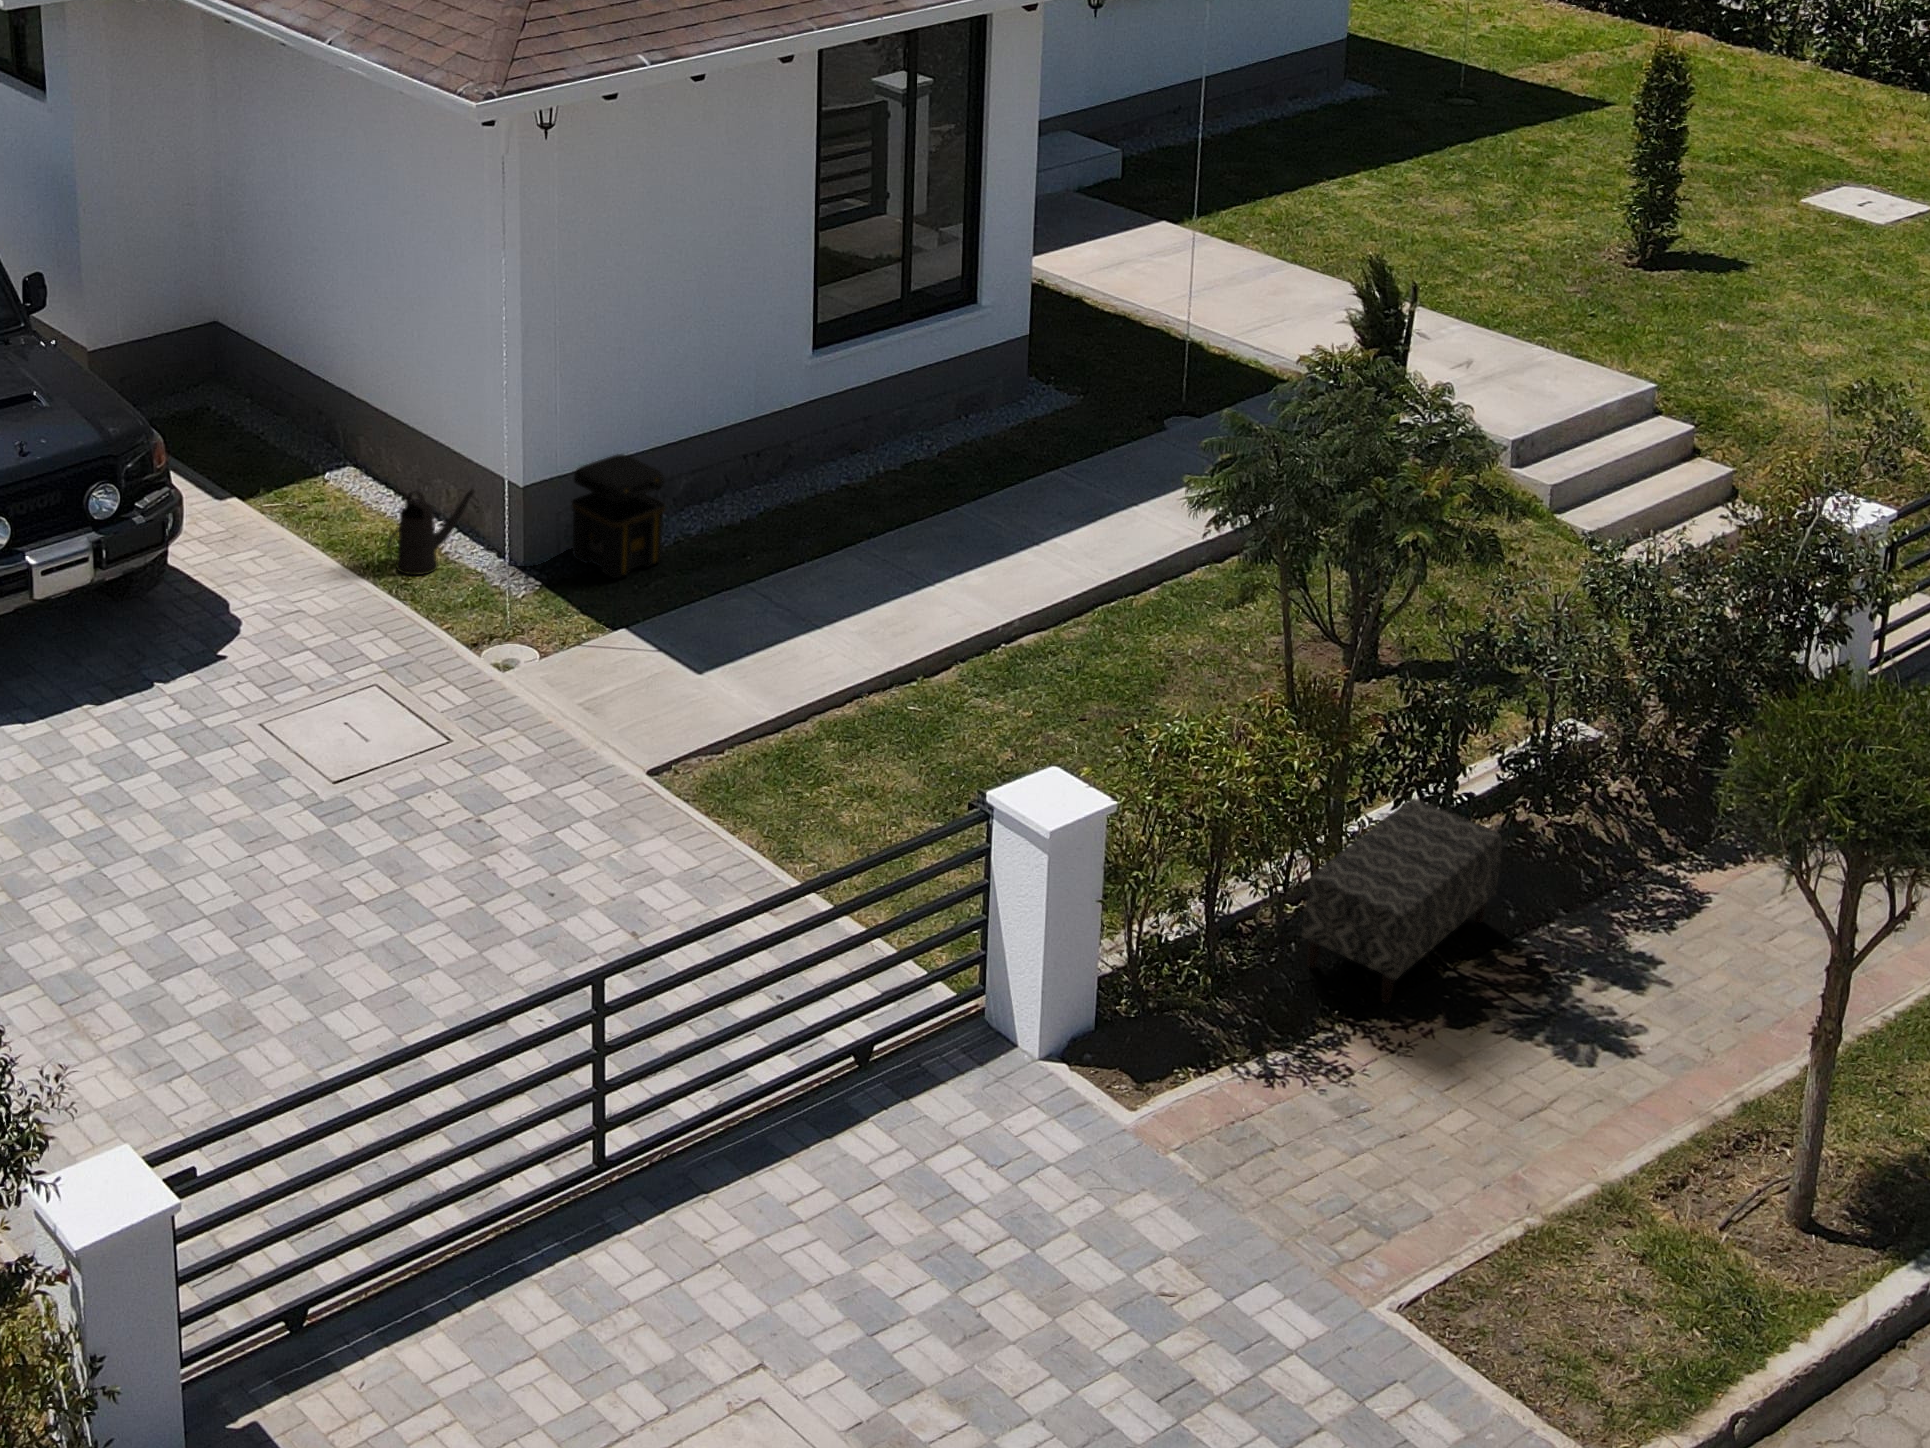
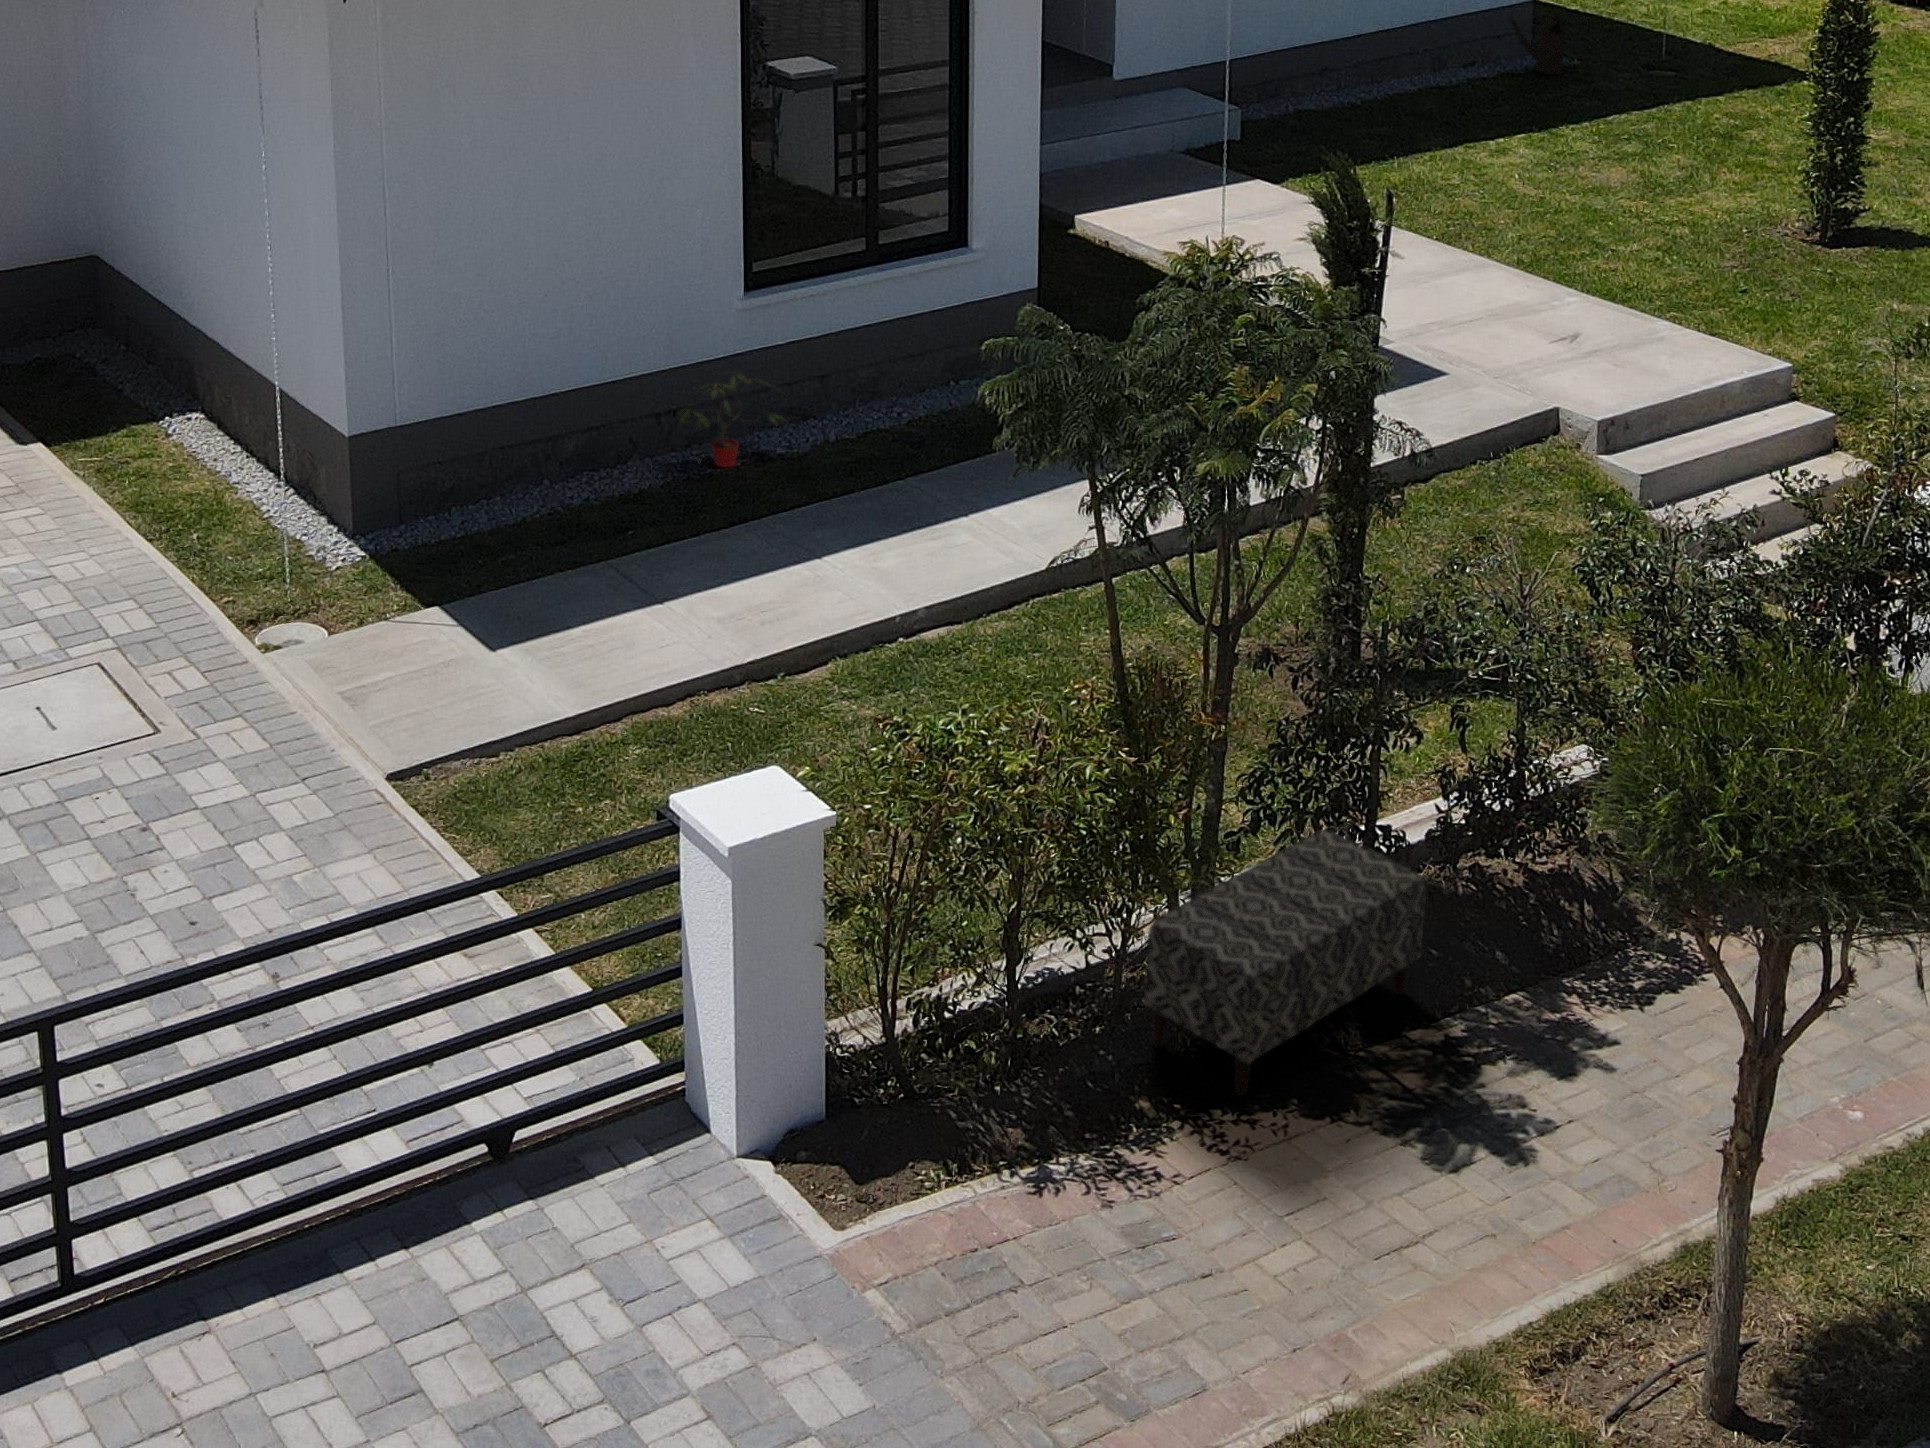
potted plant: none [761,421,853,500] -> present [677,373,784,468]
toolbox: present [572,454,665,578] -> none [412,399,525,548]
watering can: present [387,489,474,575] -> present [1509,13,1574,75]

